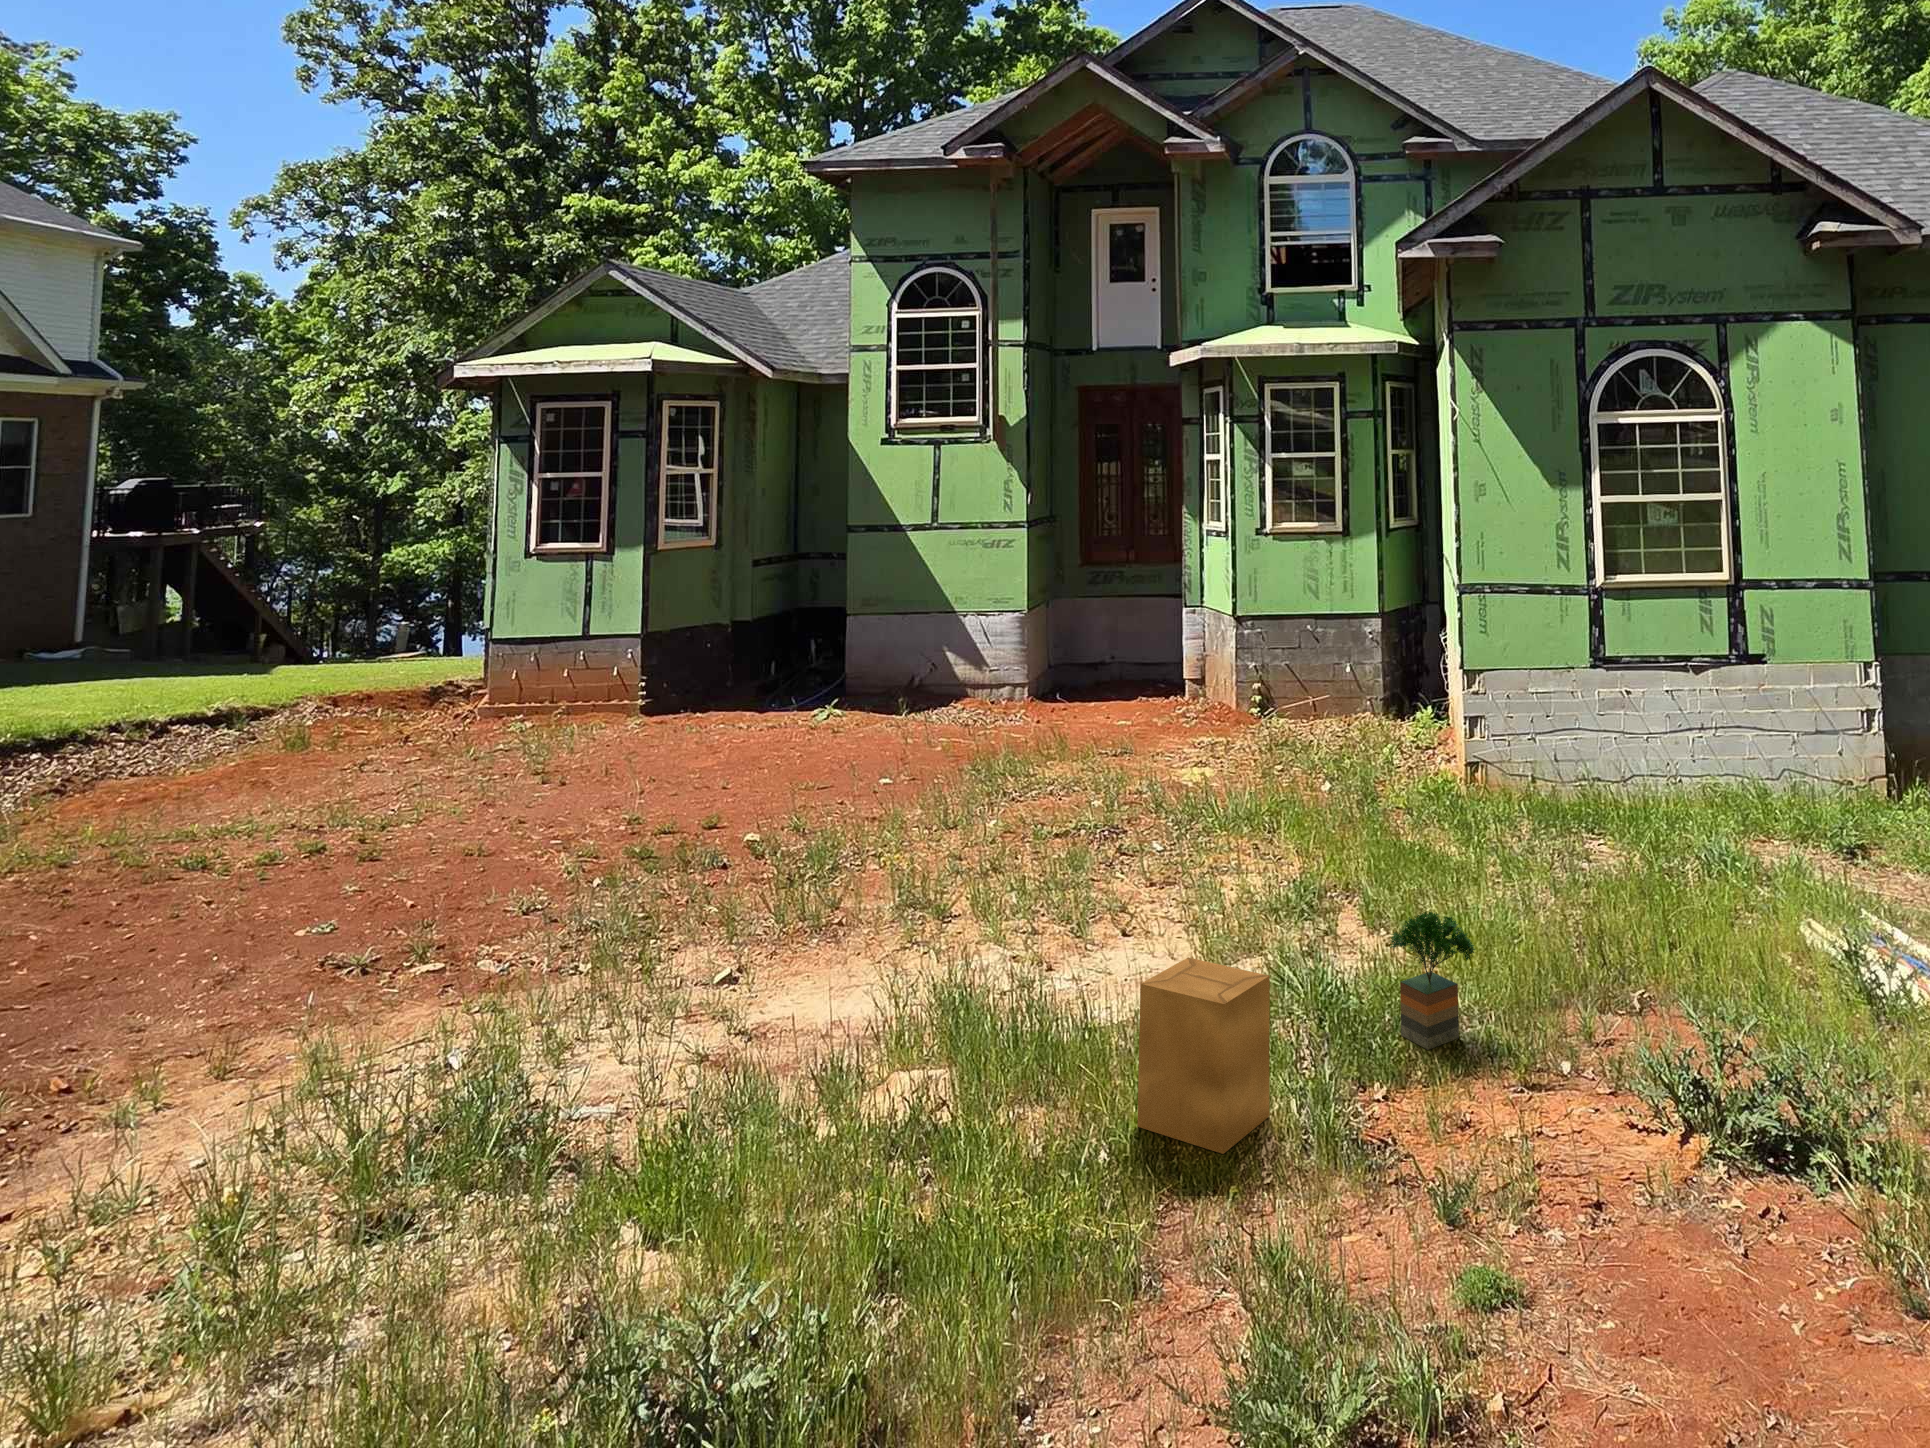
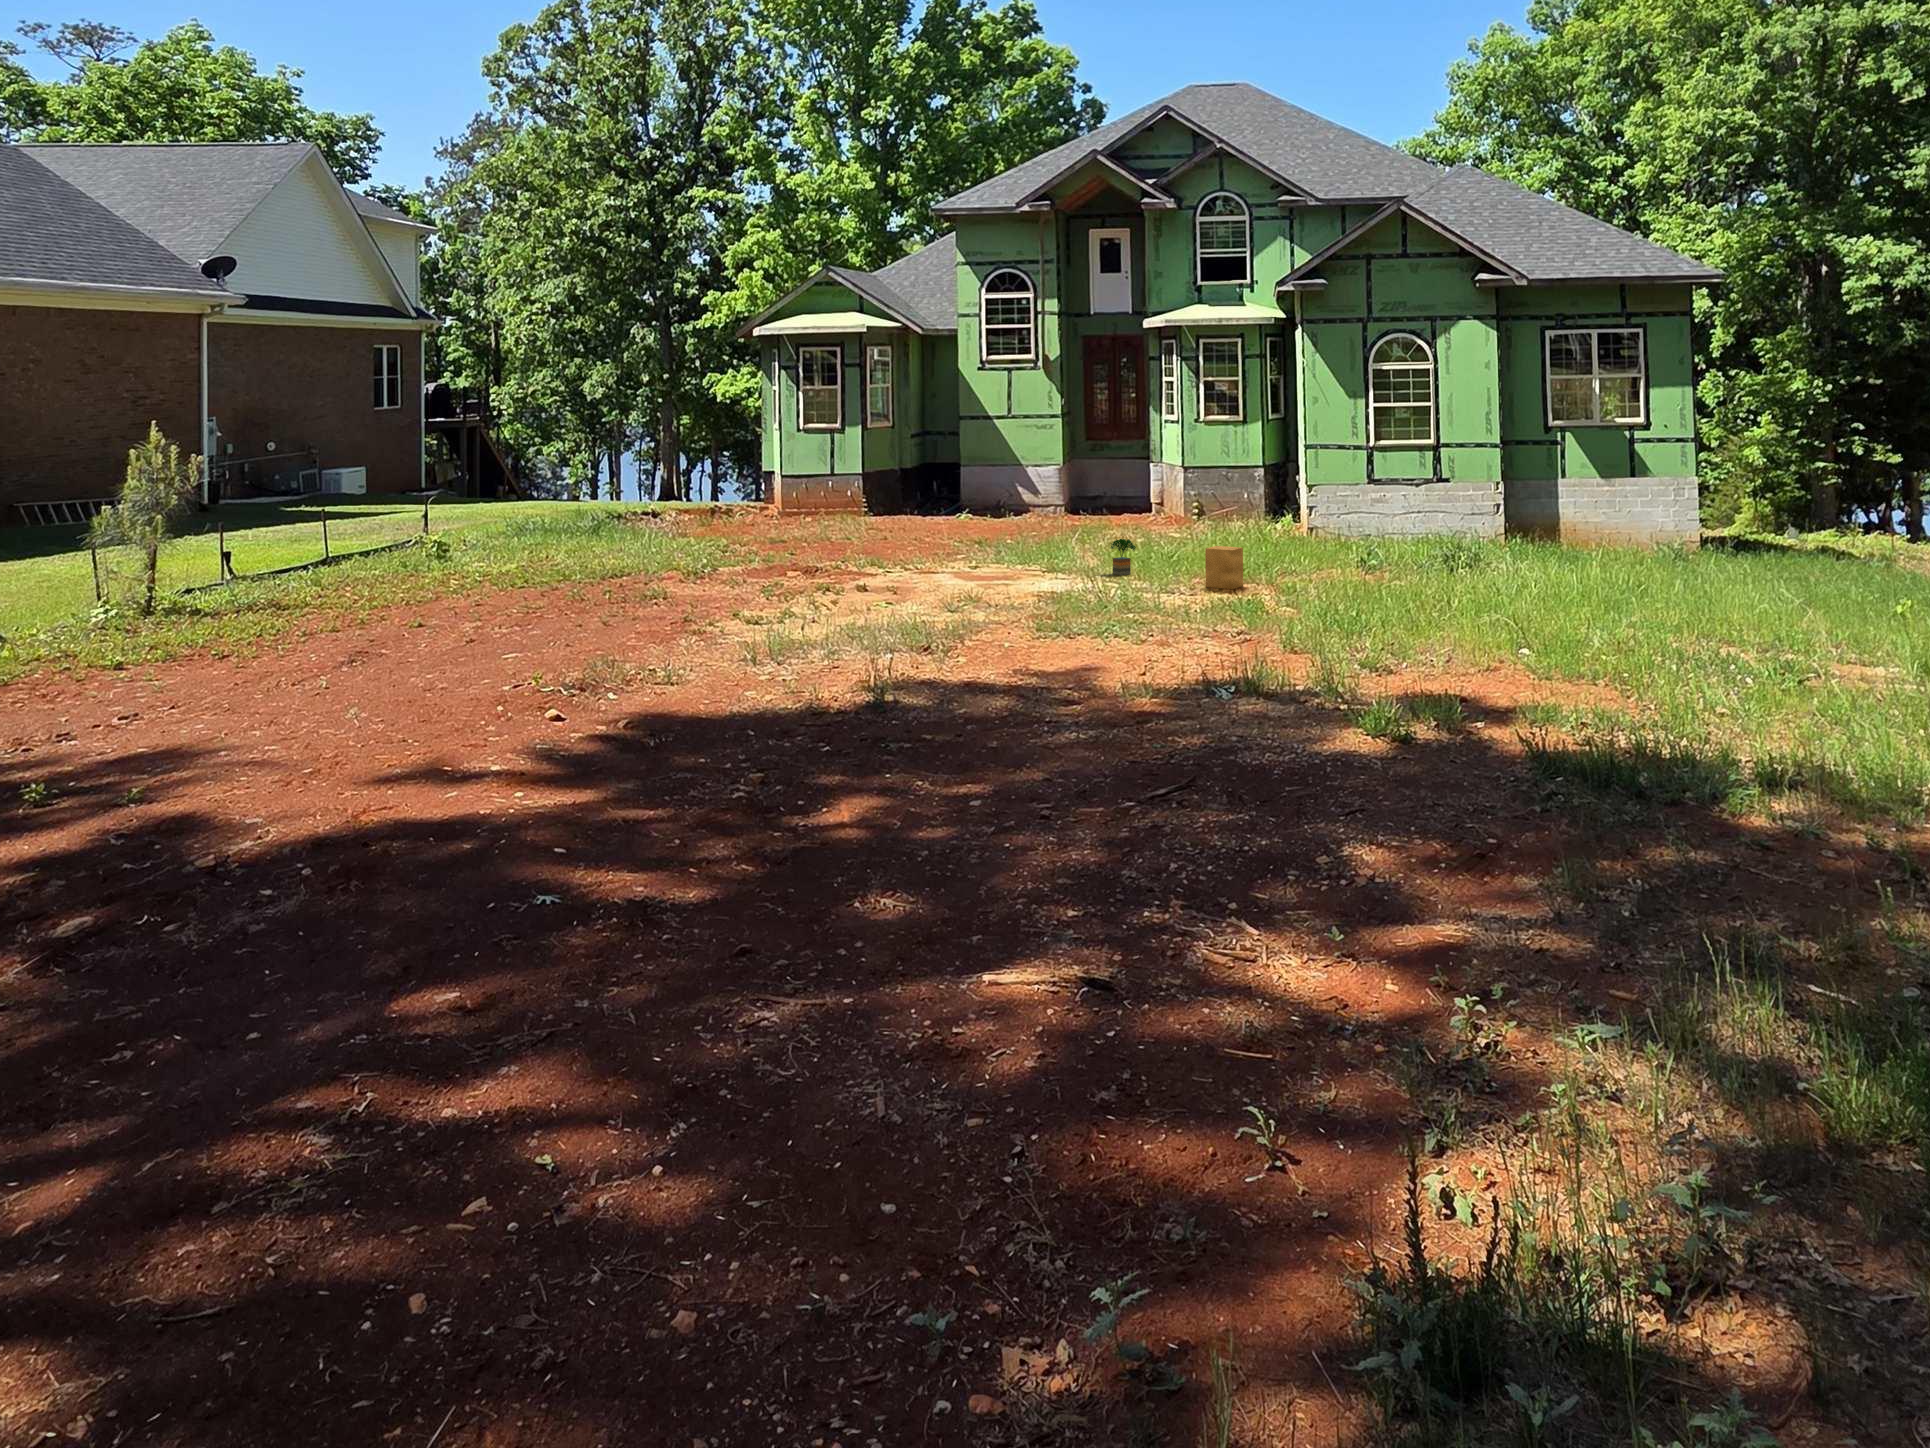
potted tree: present [1390,912,1475,1050] -> present [1111,539,1136,575]

